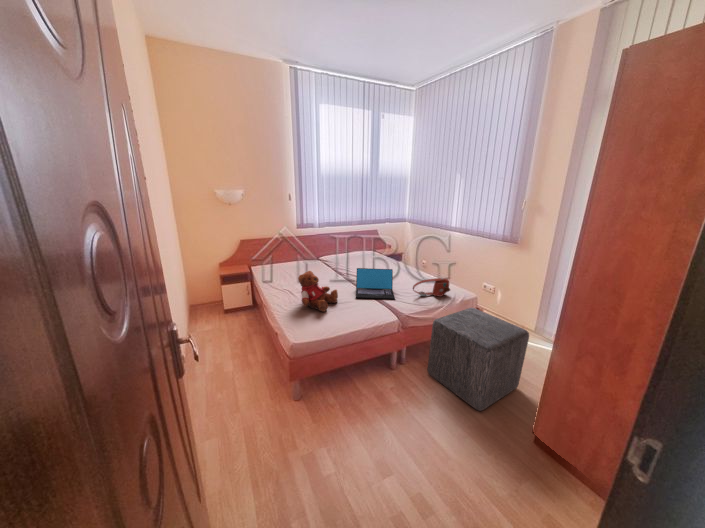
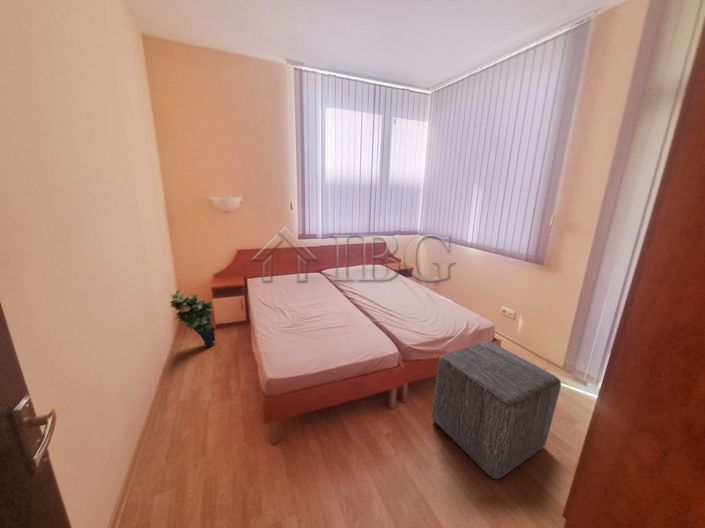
laptop: present [356,268,395,299] -> none [352,287,397,325]
teddy bear: present [298,271,338,312] -> none [285,289,331,338]
potted plant: none [185,277,228,330] -> present [170,290,215,348]
handbag: present [413,278,450,297] -> none [418,302,463,324]

